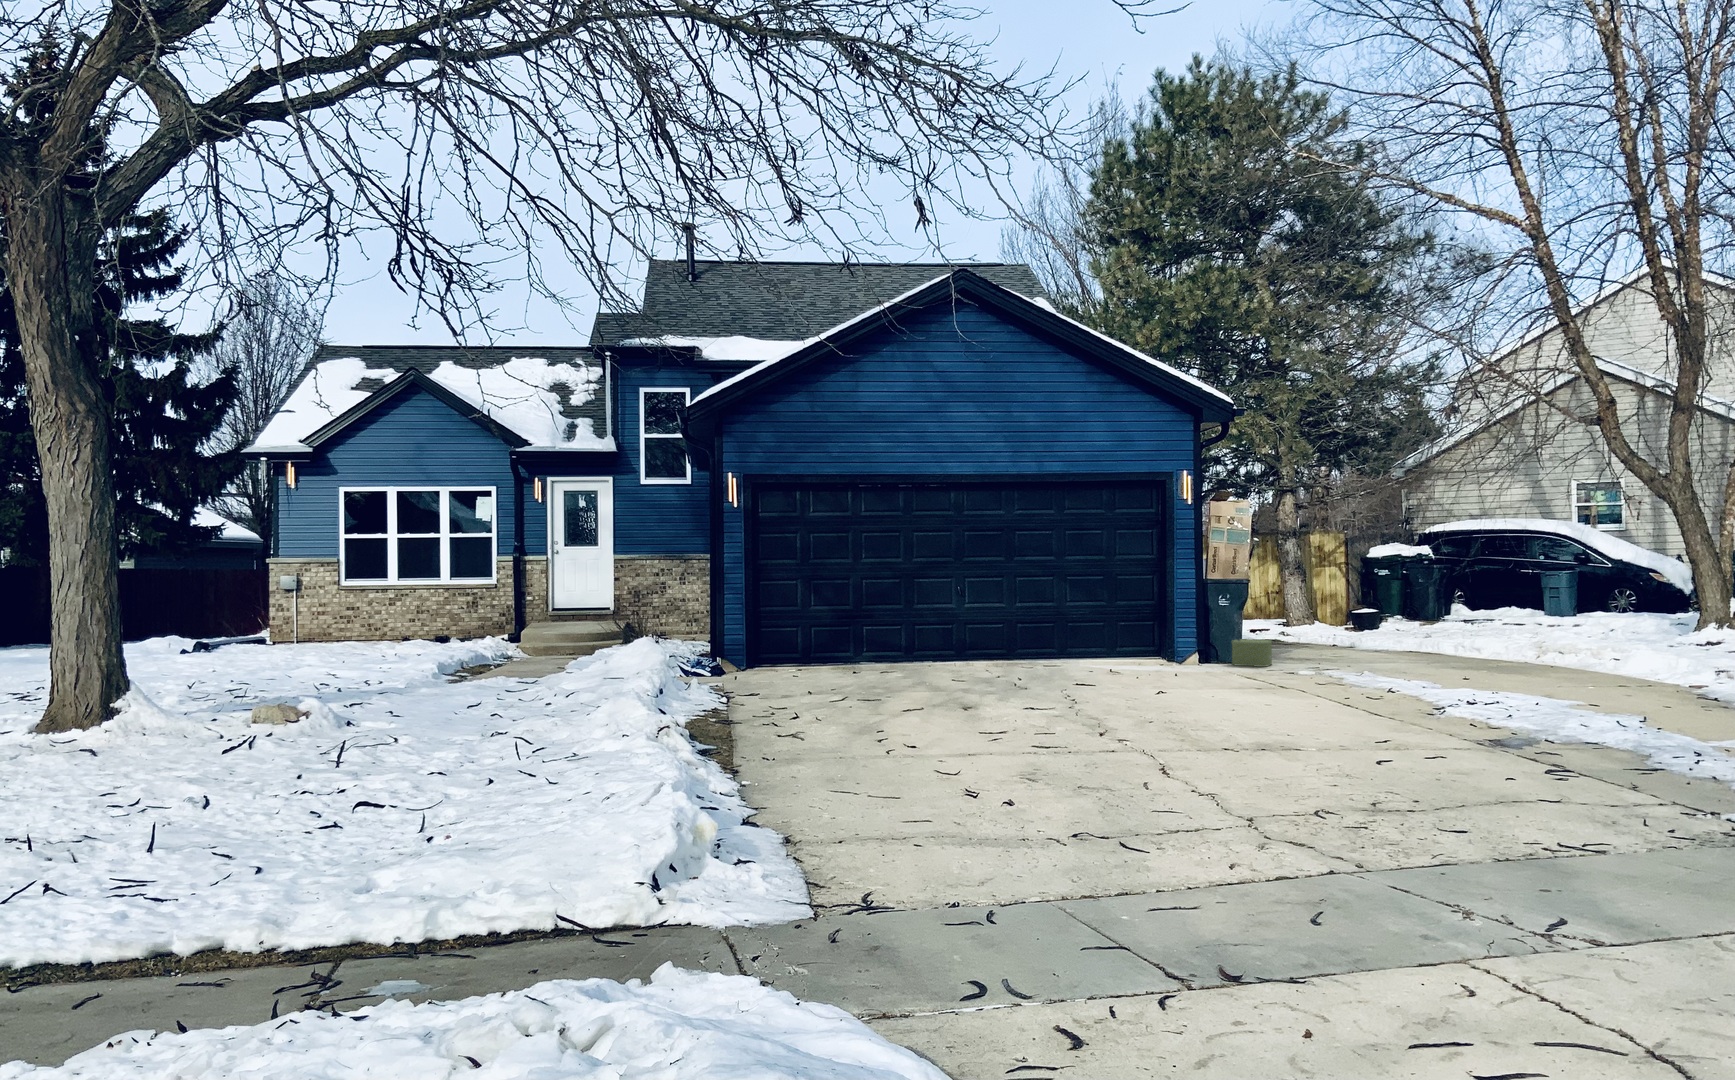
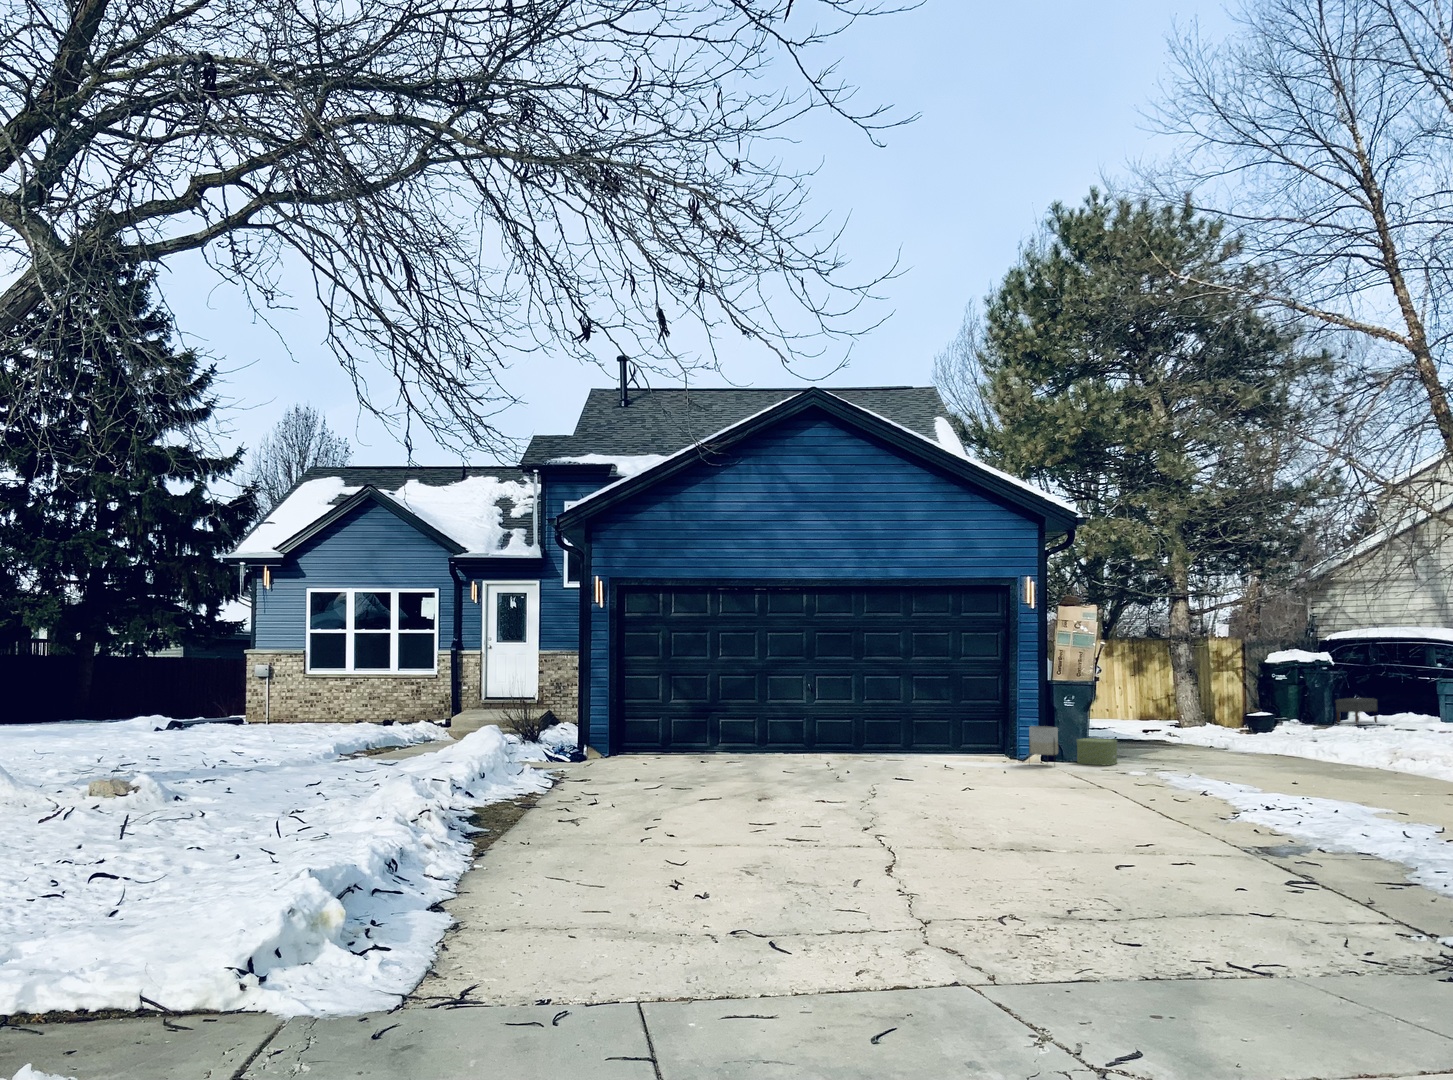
bench: none [1444,594,1483,621] -> present [1335,698,1377,724]
planter: none [1187,628,1217,669] -> present [1029,726,1058,756]

